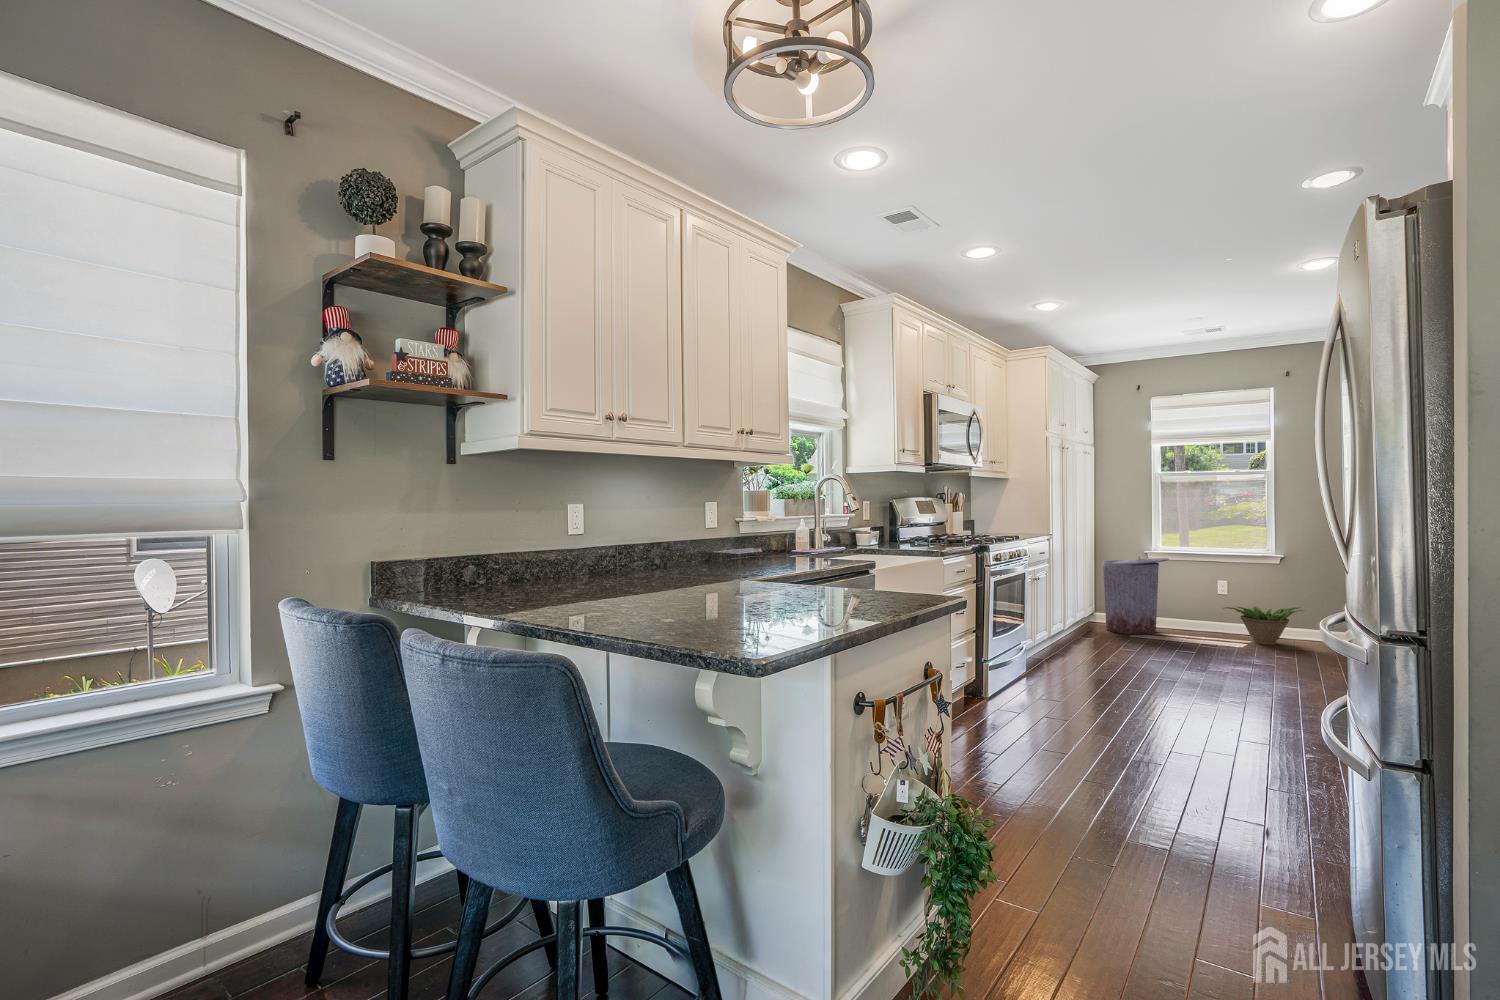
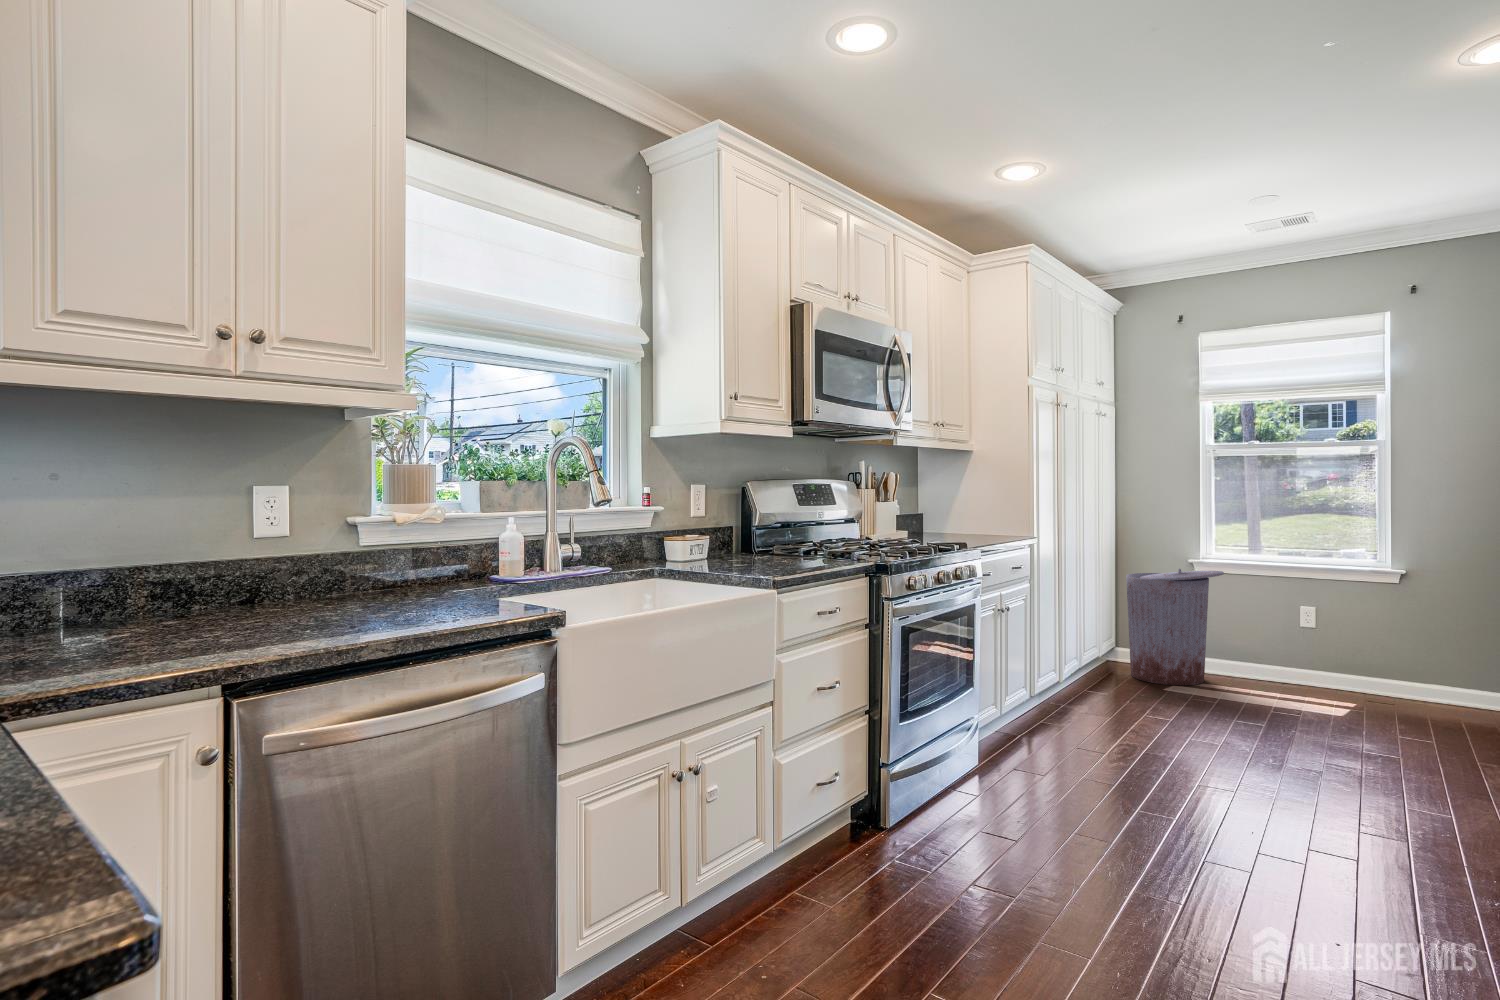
decorative plant: present [1225,606,1303,645] -> none [1303,645,1439,708]

